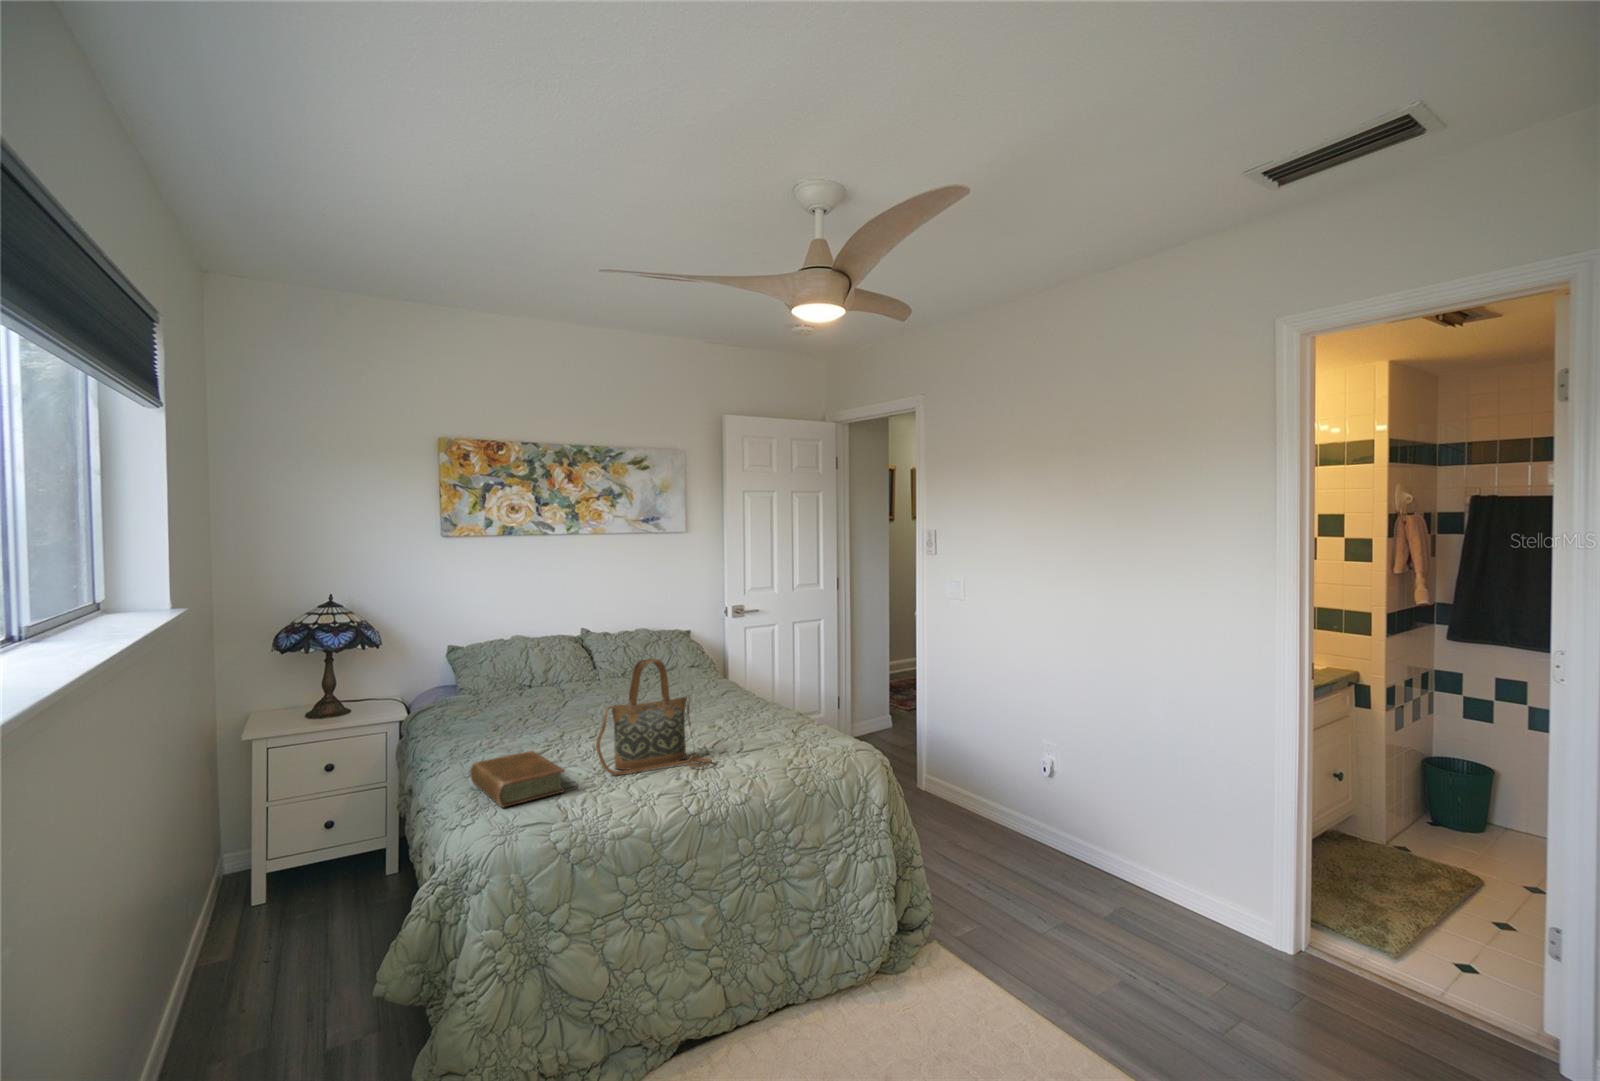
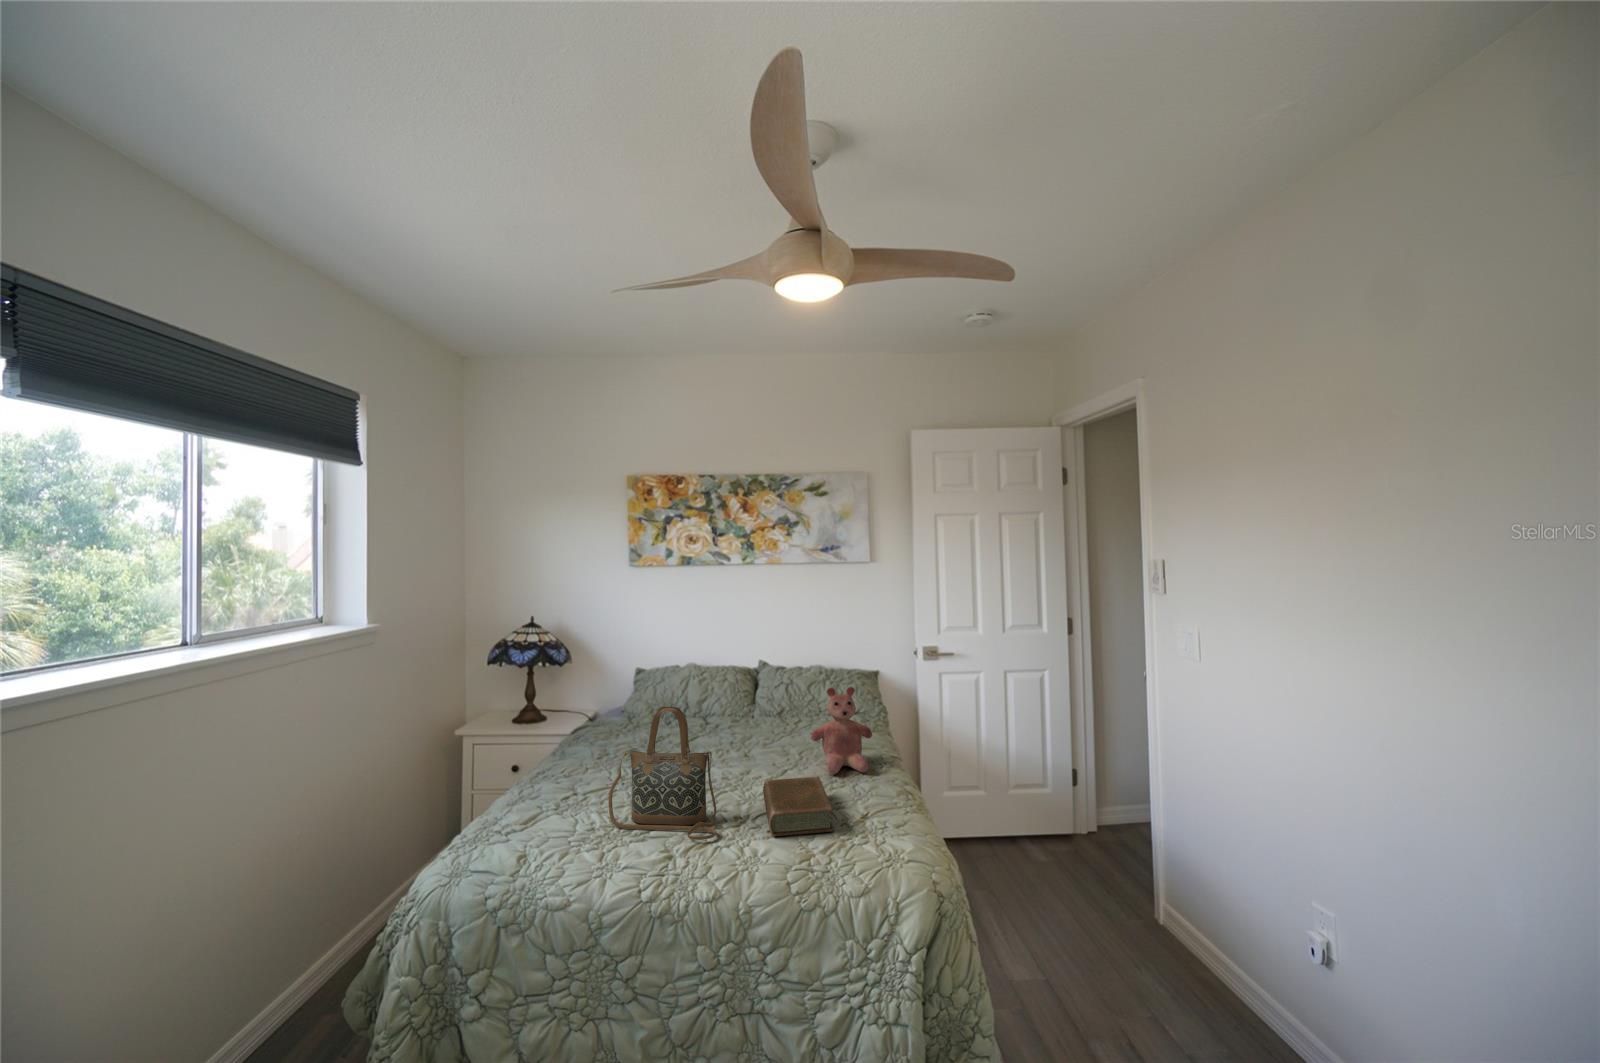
teddy bear: none [714,642,770,716] -> present [811,687,872,774]
book: present [470,751,565,807] -> present [763,777,833,836]

